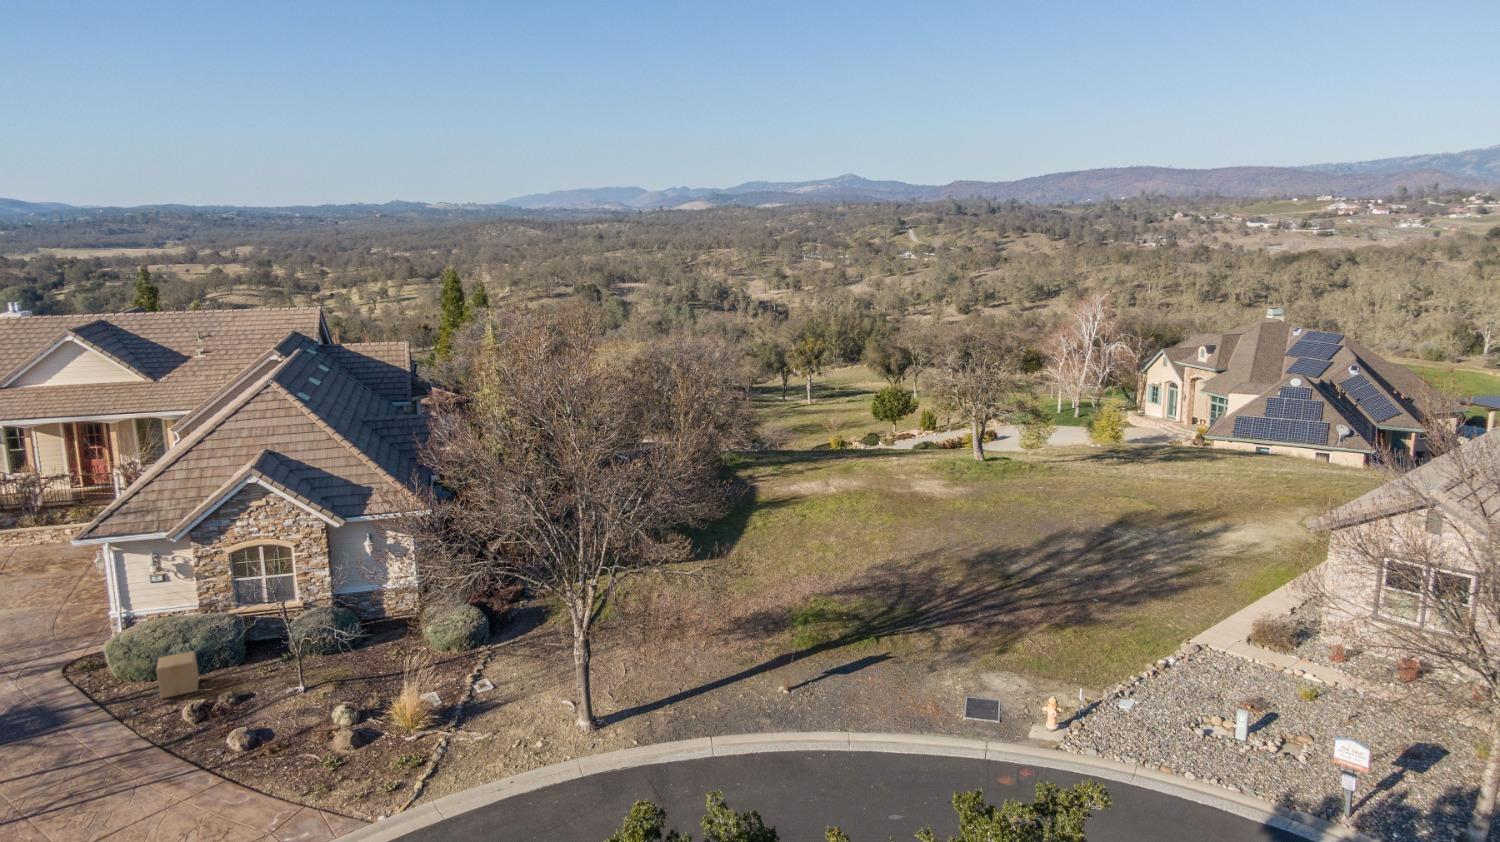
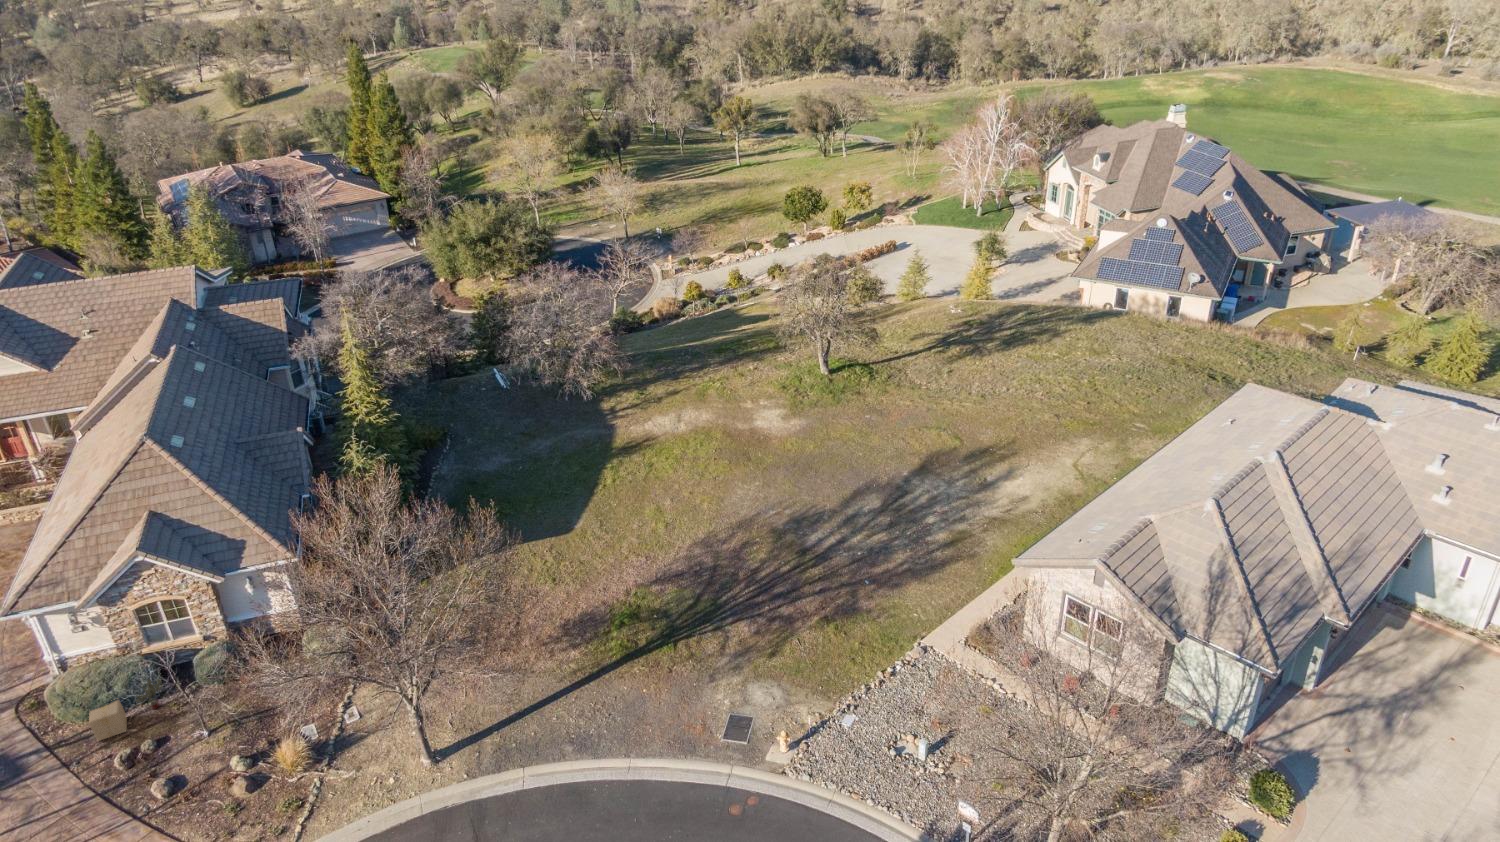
potted tree: none [214,632,251,674] -> present [136,680,162,709]

